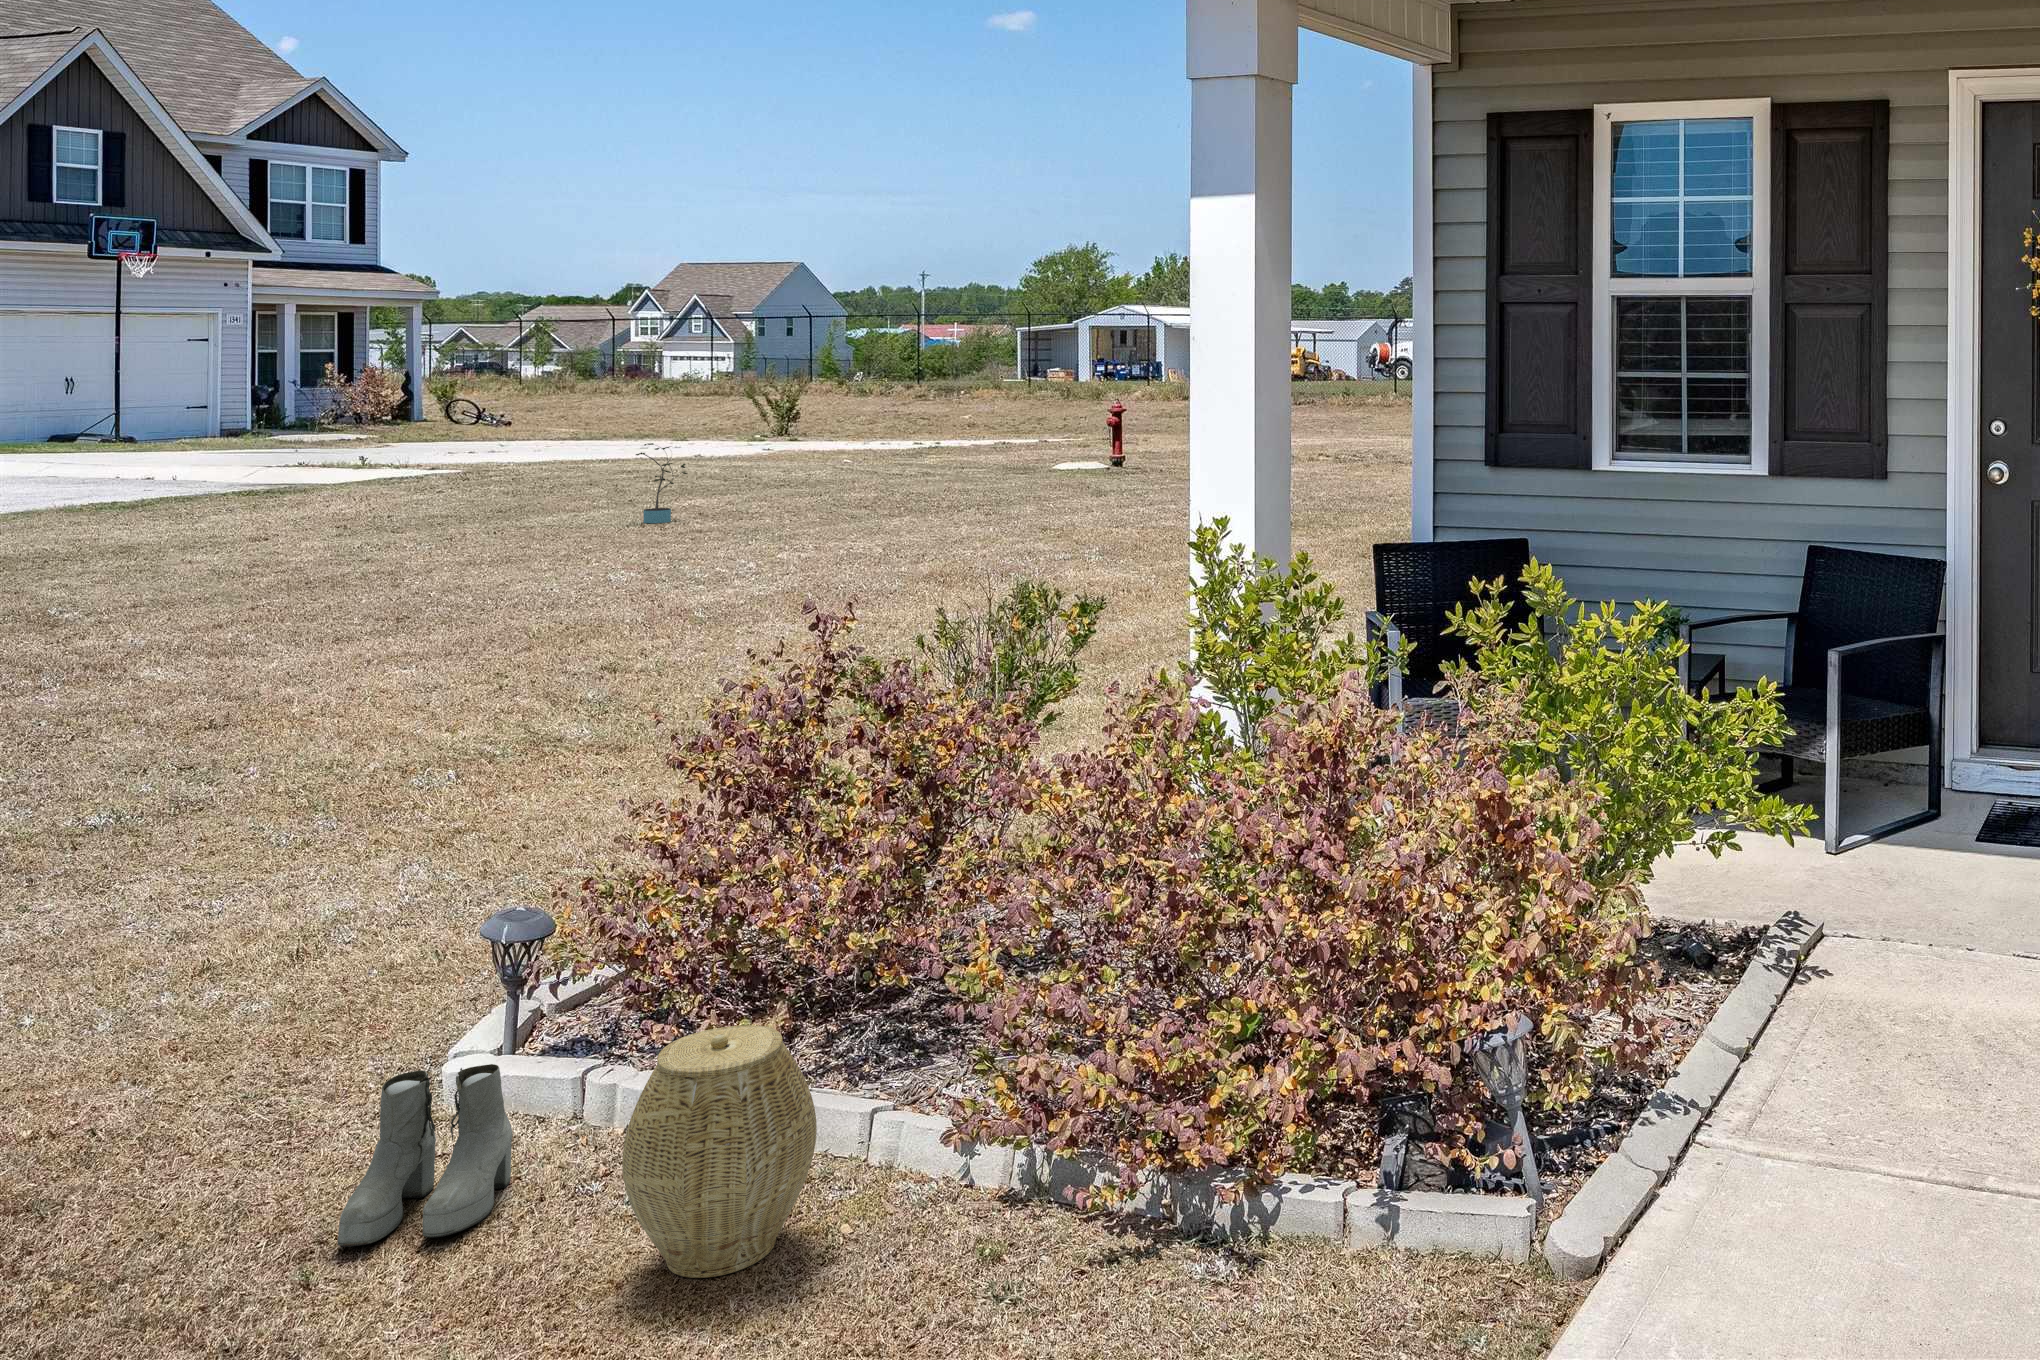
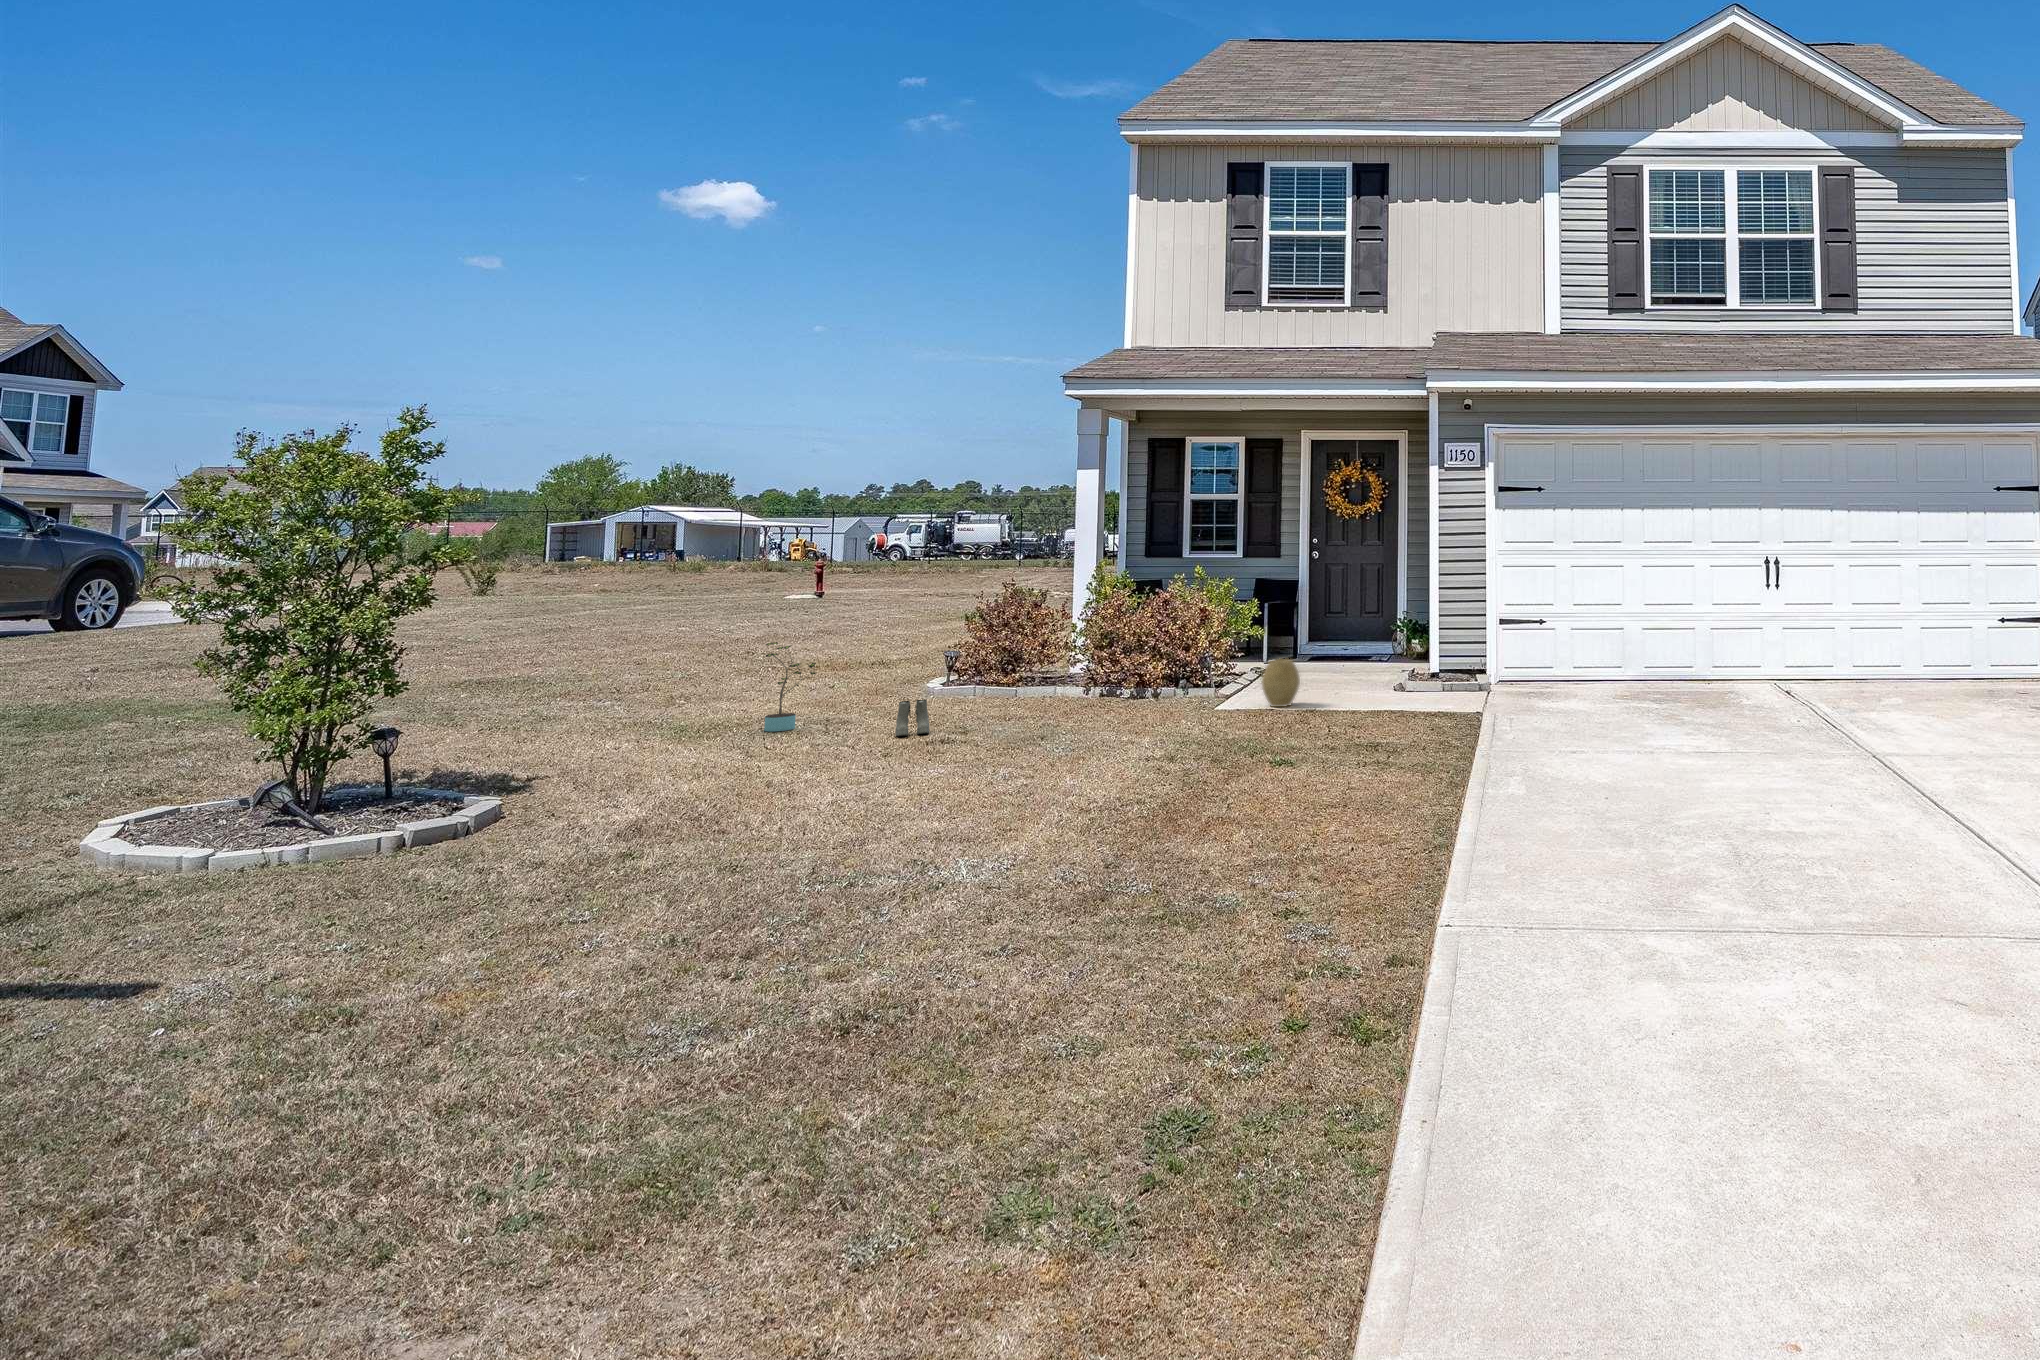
potted plant: present [636,443,687,523] -> present [764,642,816,732]
woven basket: present [622,1025,817,1278] -> present [1262,659,1300,707]

